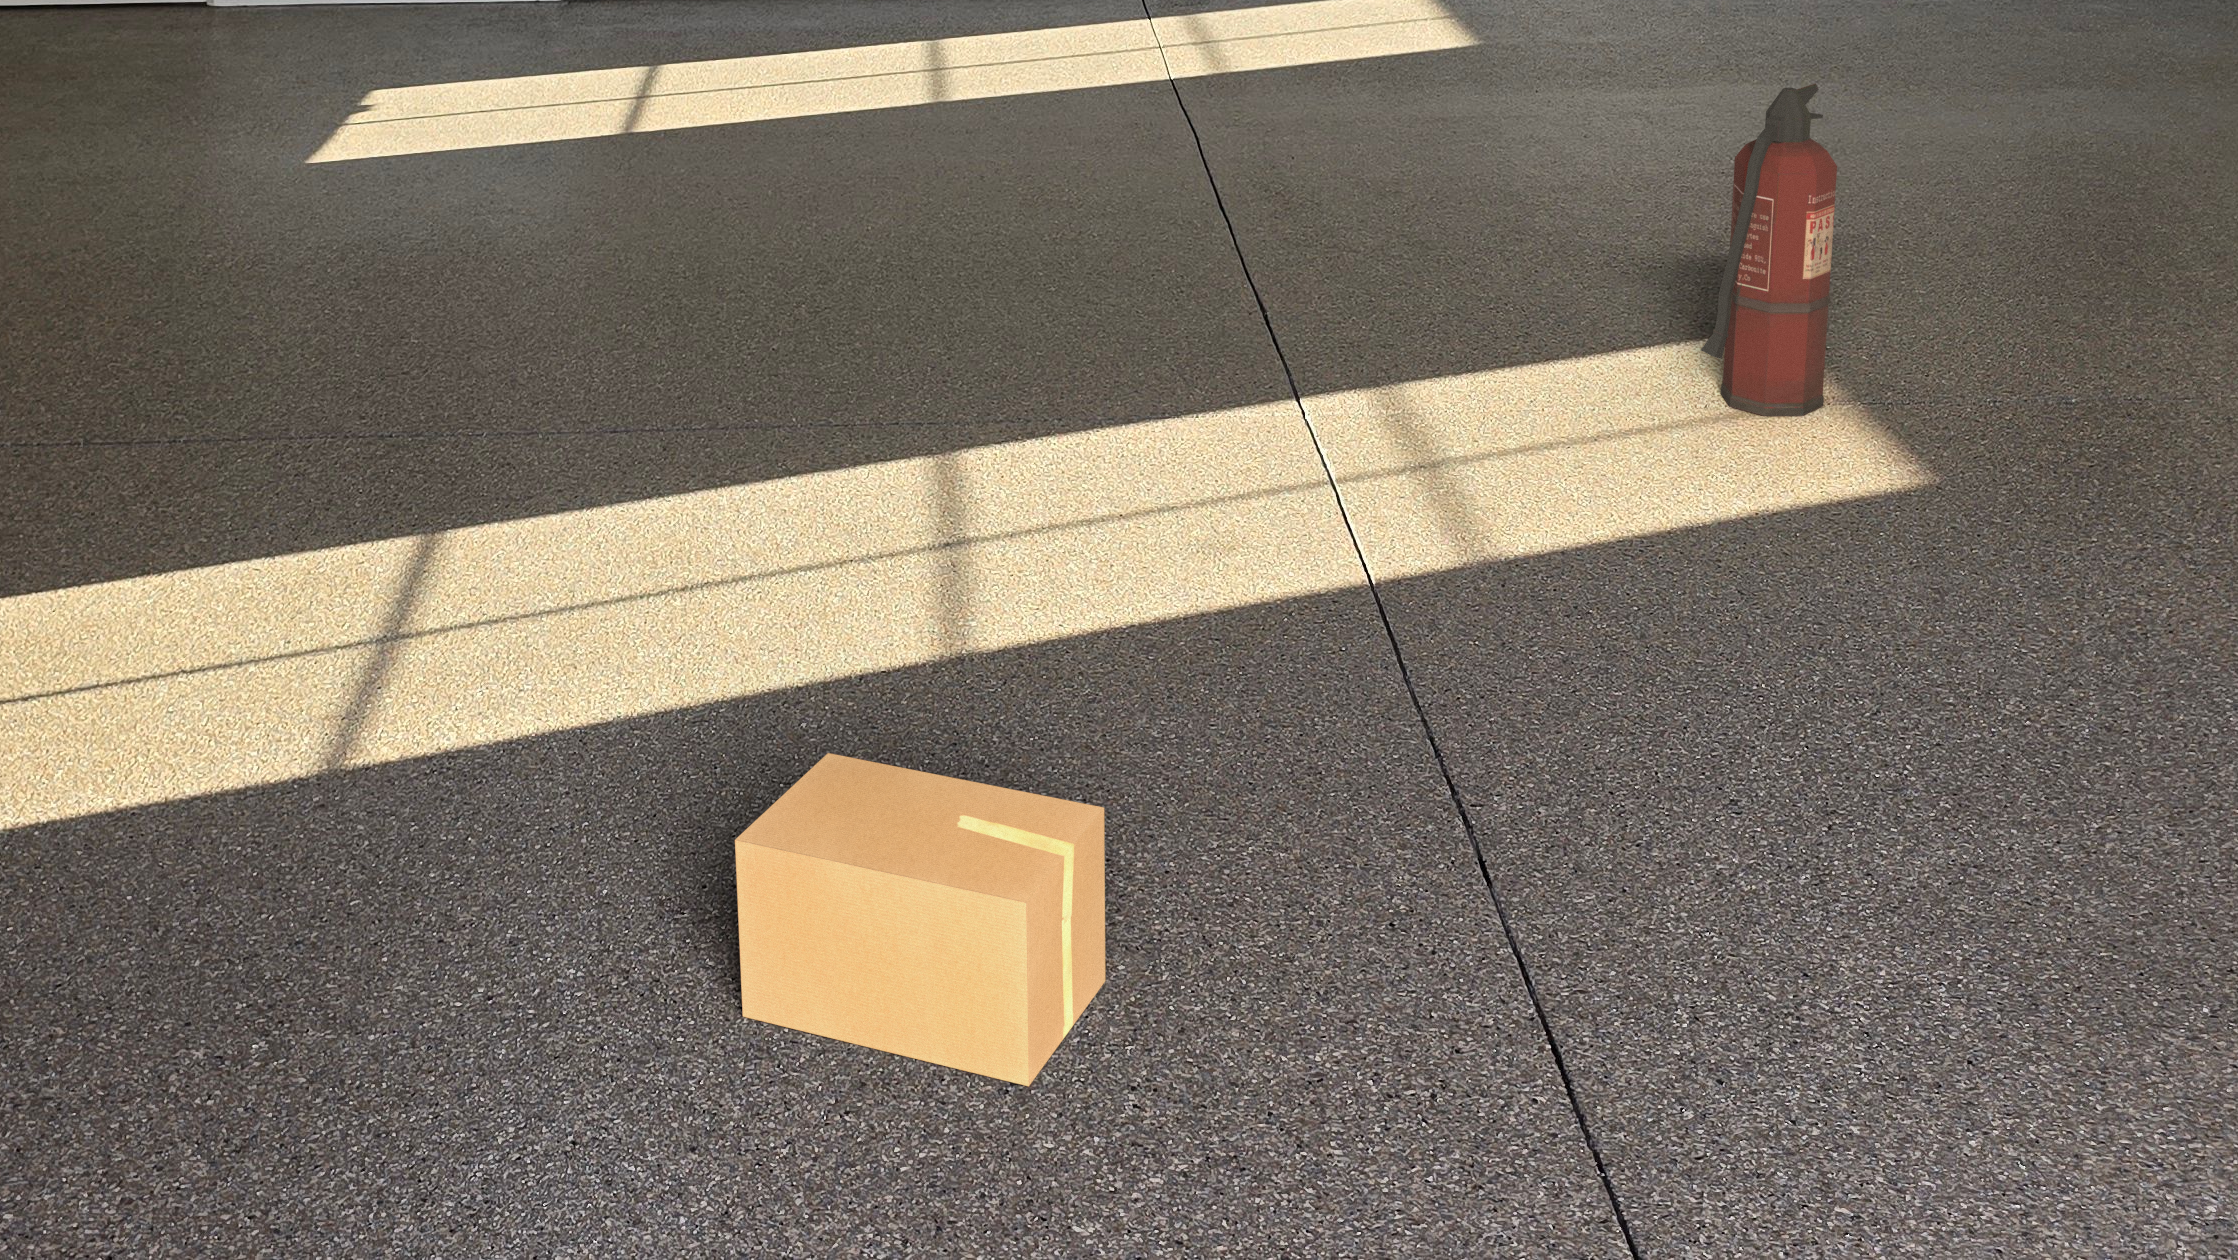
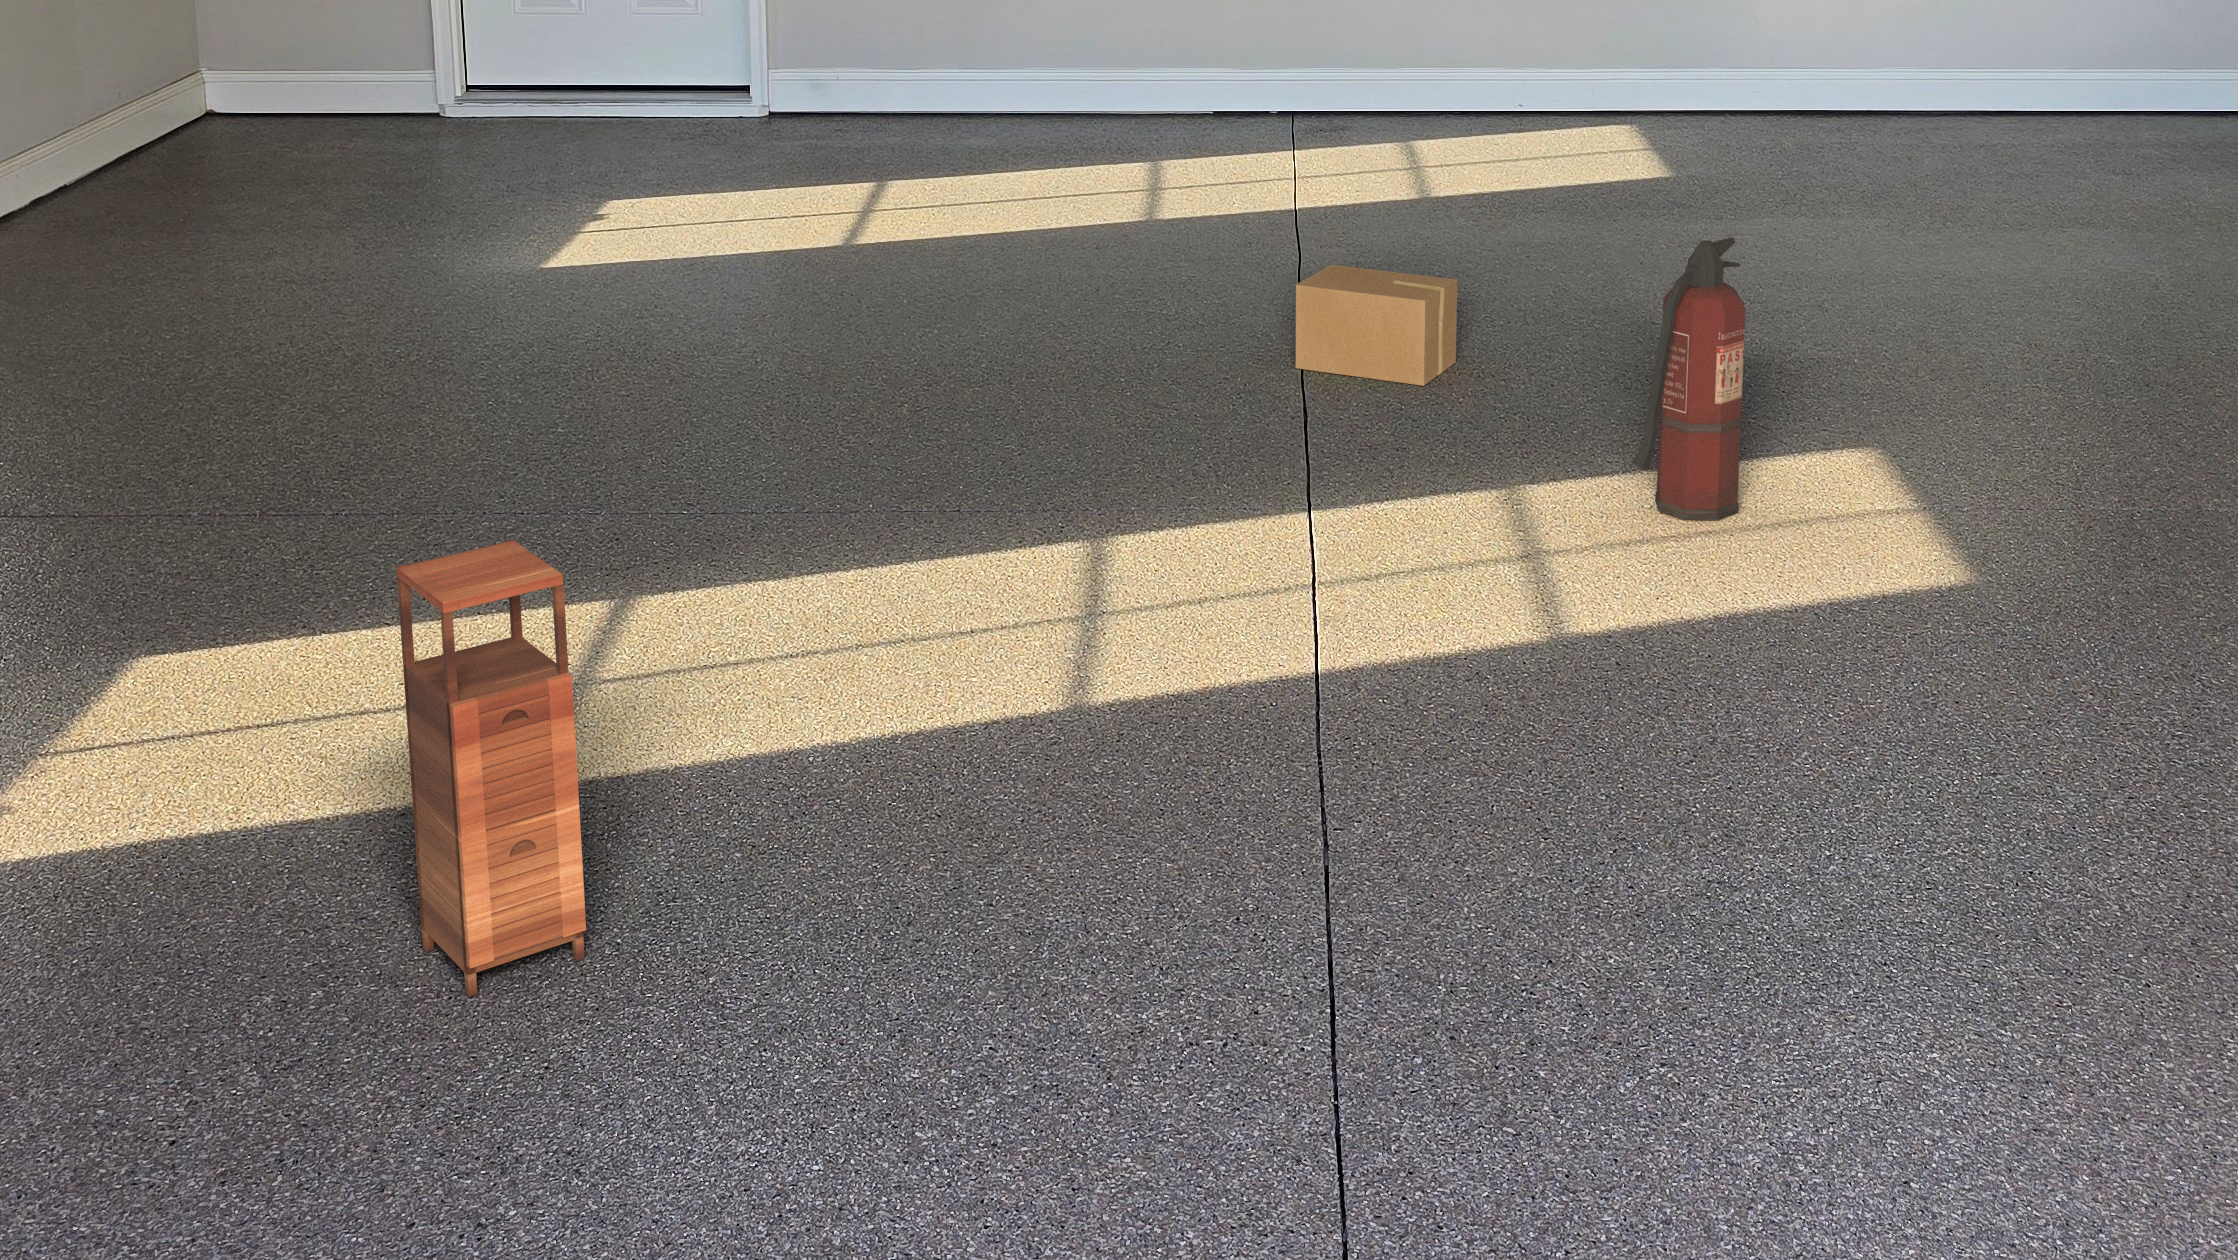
storage cabinet: none [347,475,598,1066] -> present [397,540,586,997]
cardboard box: present [735,753,1105,1086] -> present [1296,265,1457,386]

